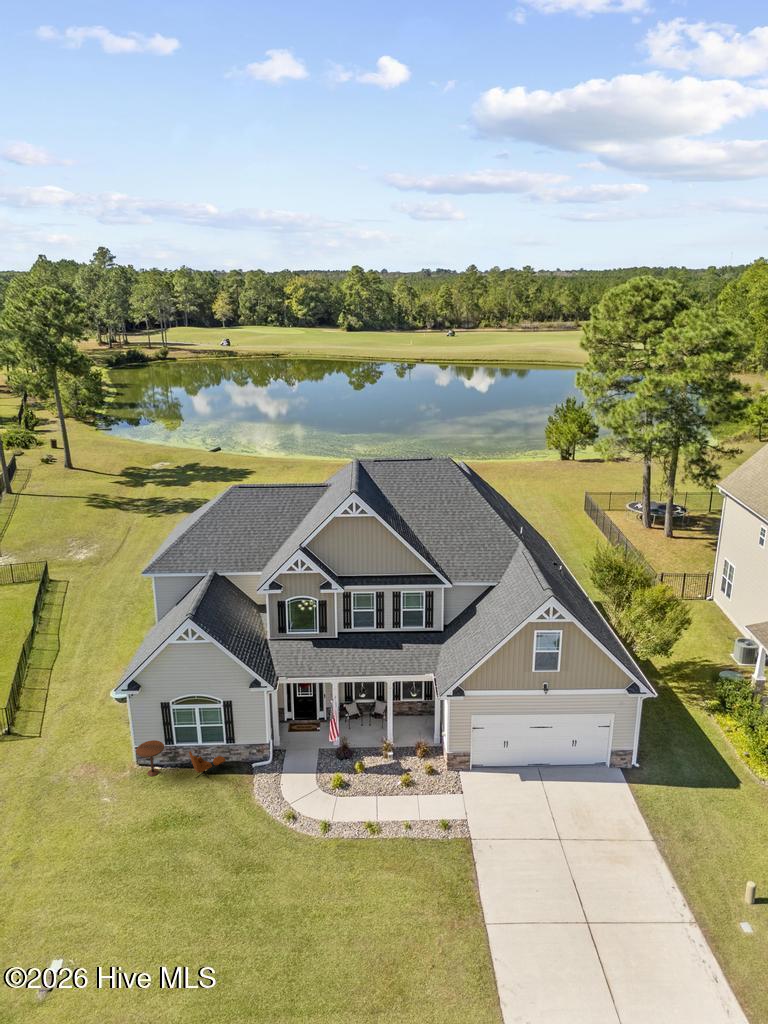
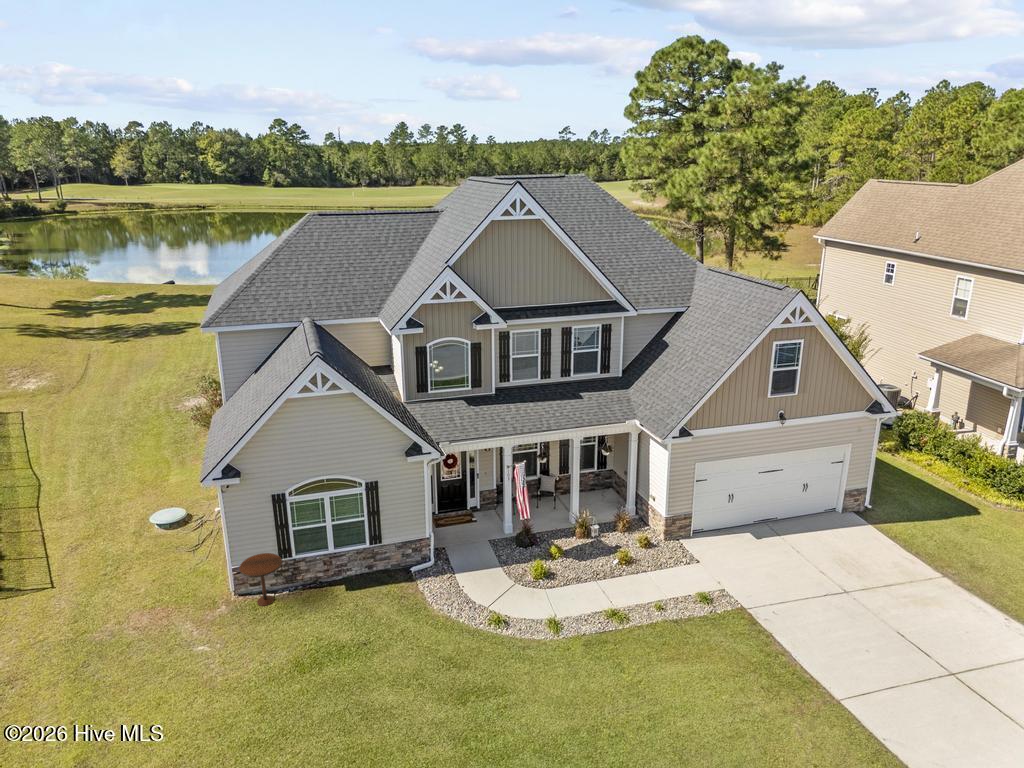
lounge chair: present [189,751,226,778] -> none [324,559,372,598]

